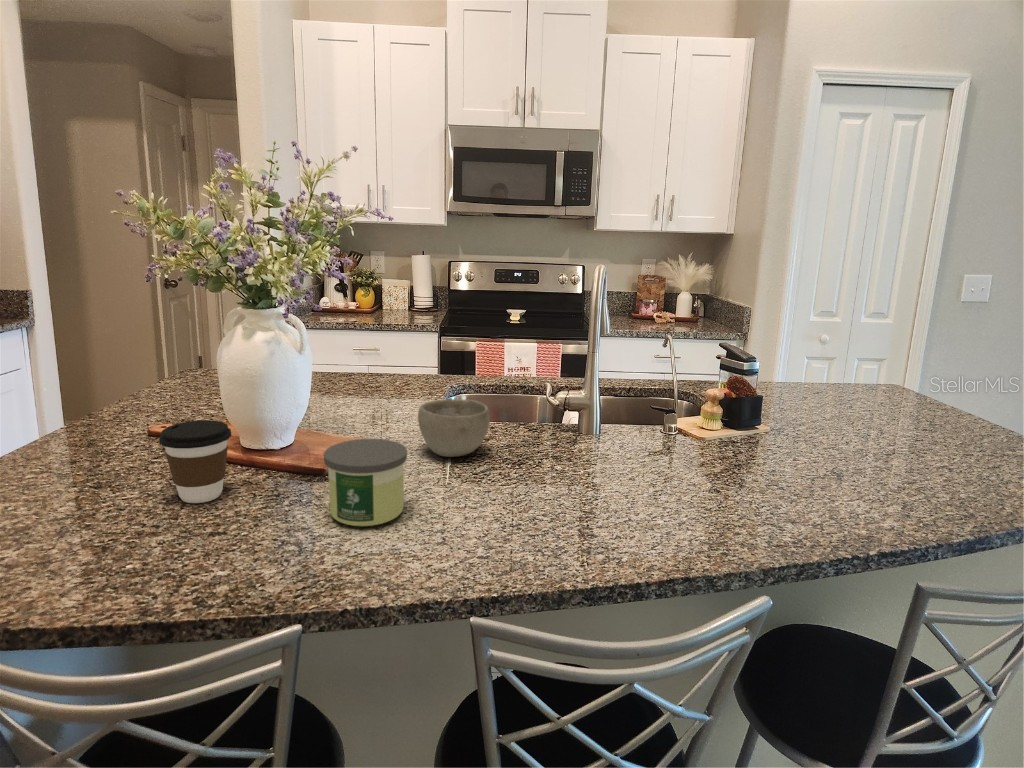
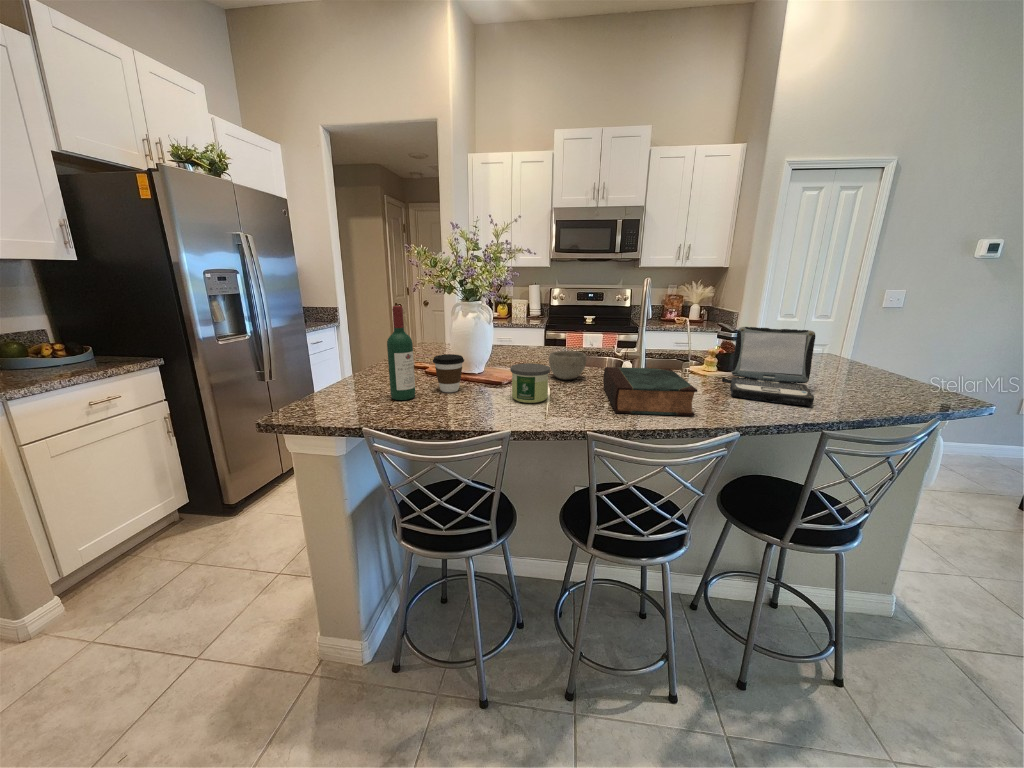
wine bottle: none [36,328,114,533] -> present [387,306,415,400]
laptop: none [731,355,890,506] -> present [722,327,815,406]
book: none [519,437,691,546] -> present [603,367,698,416]

